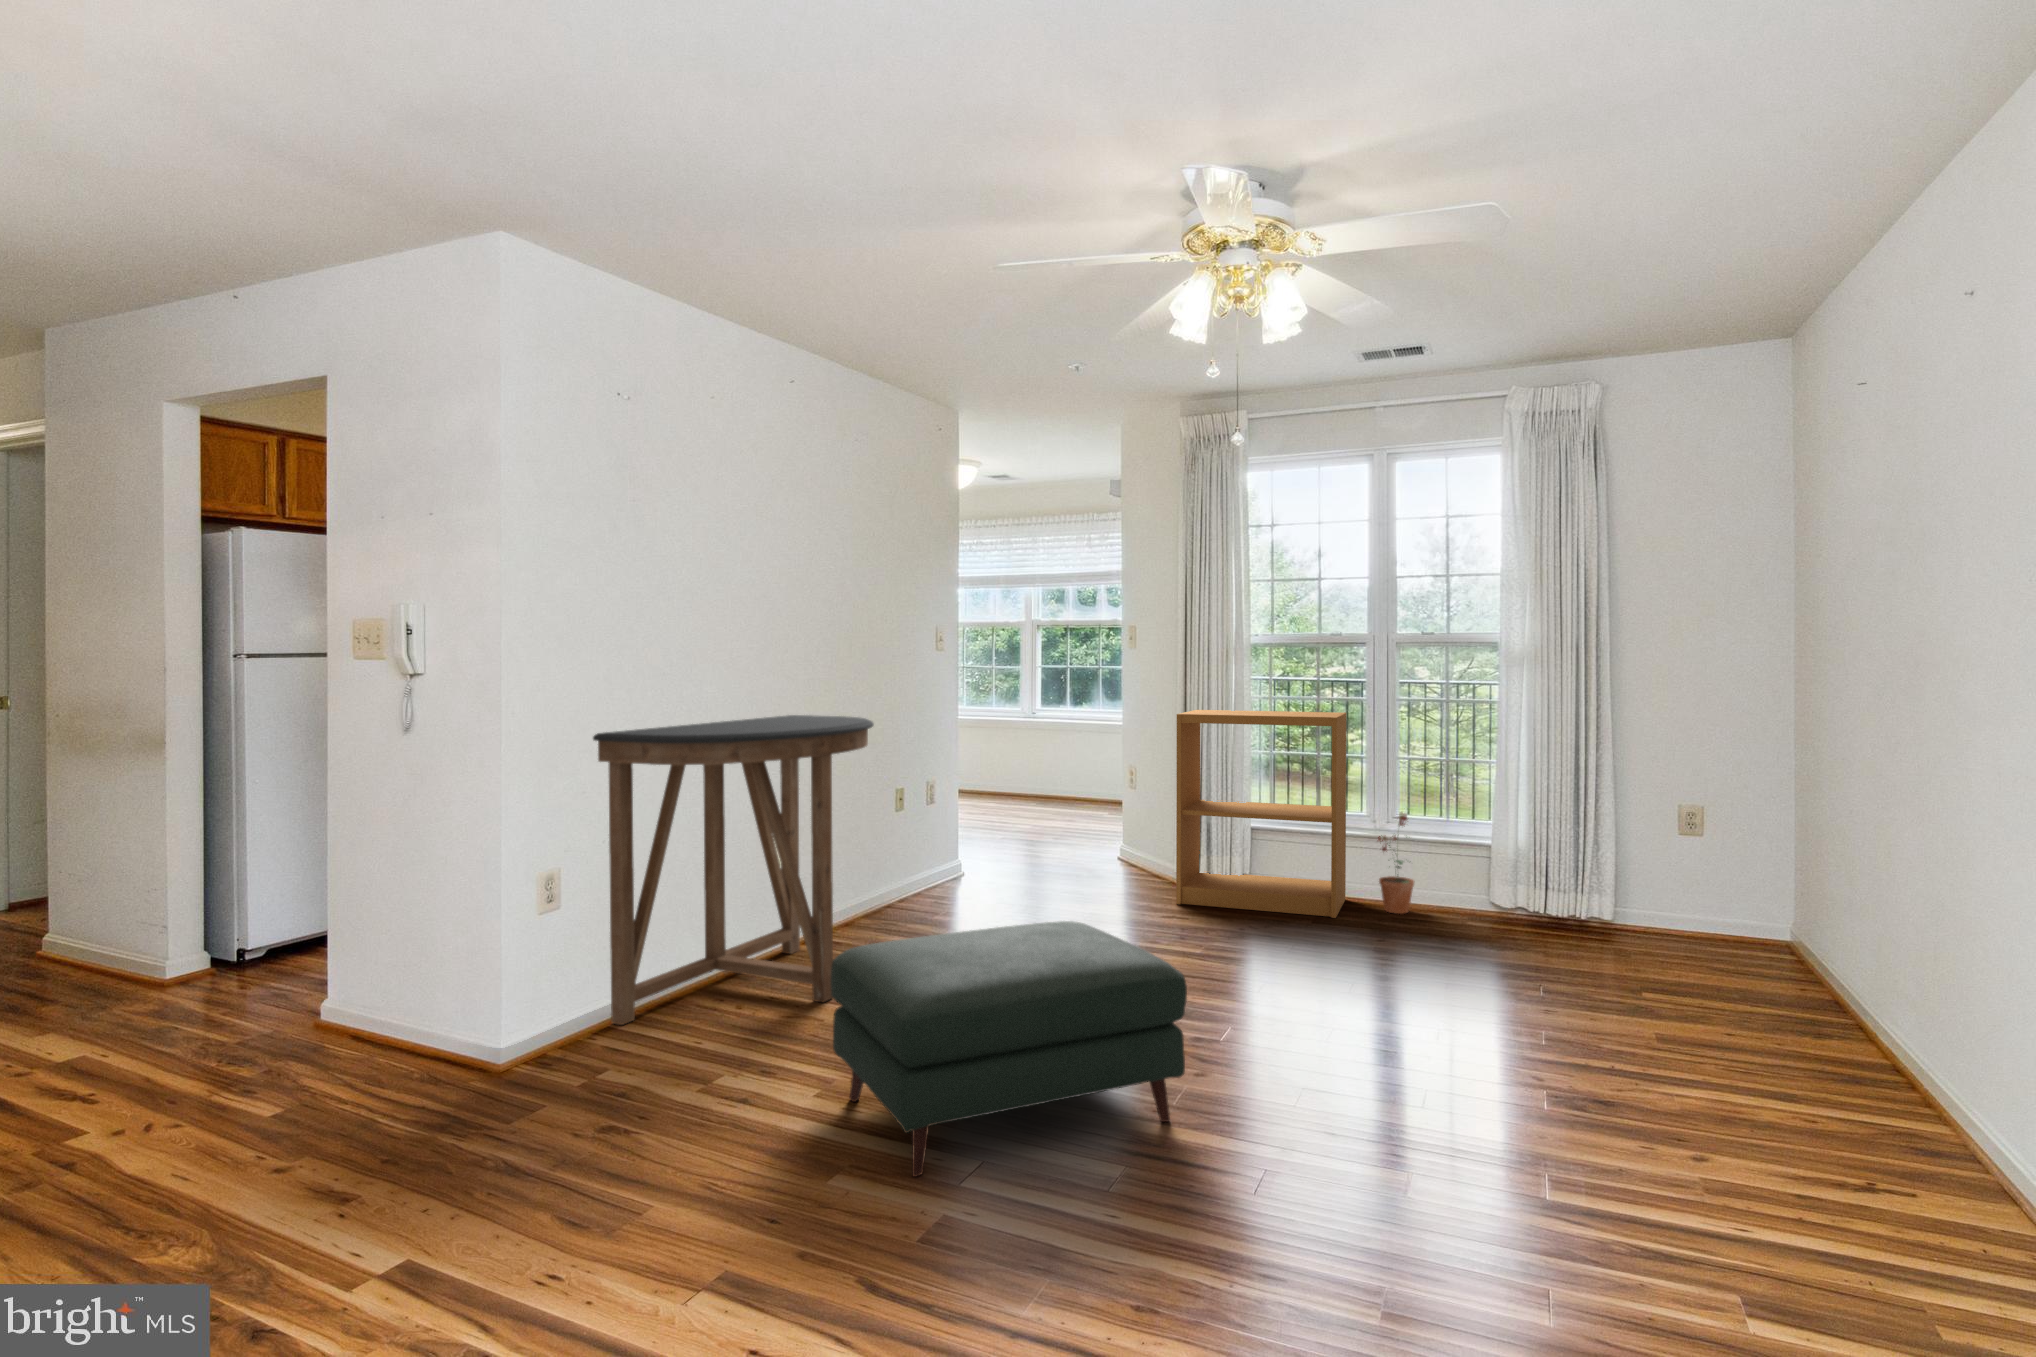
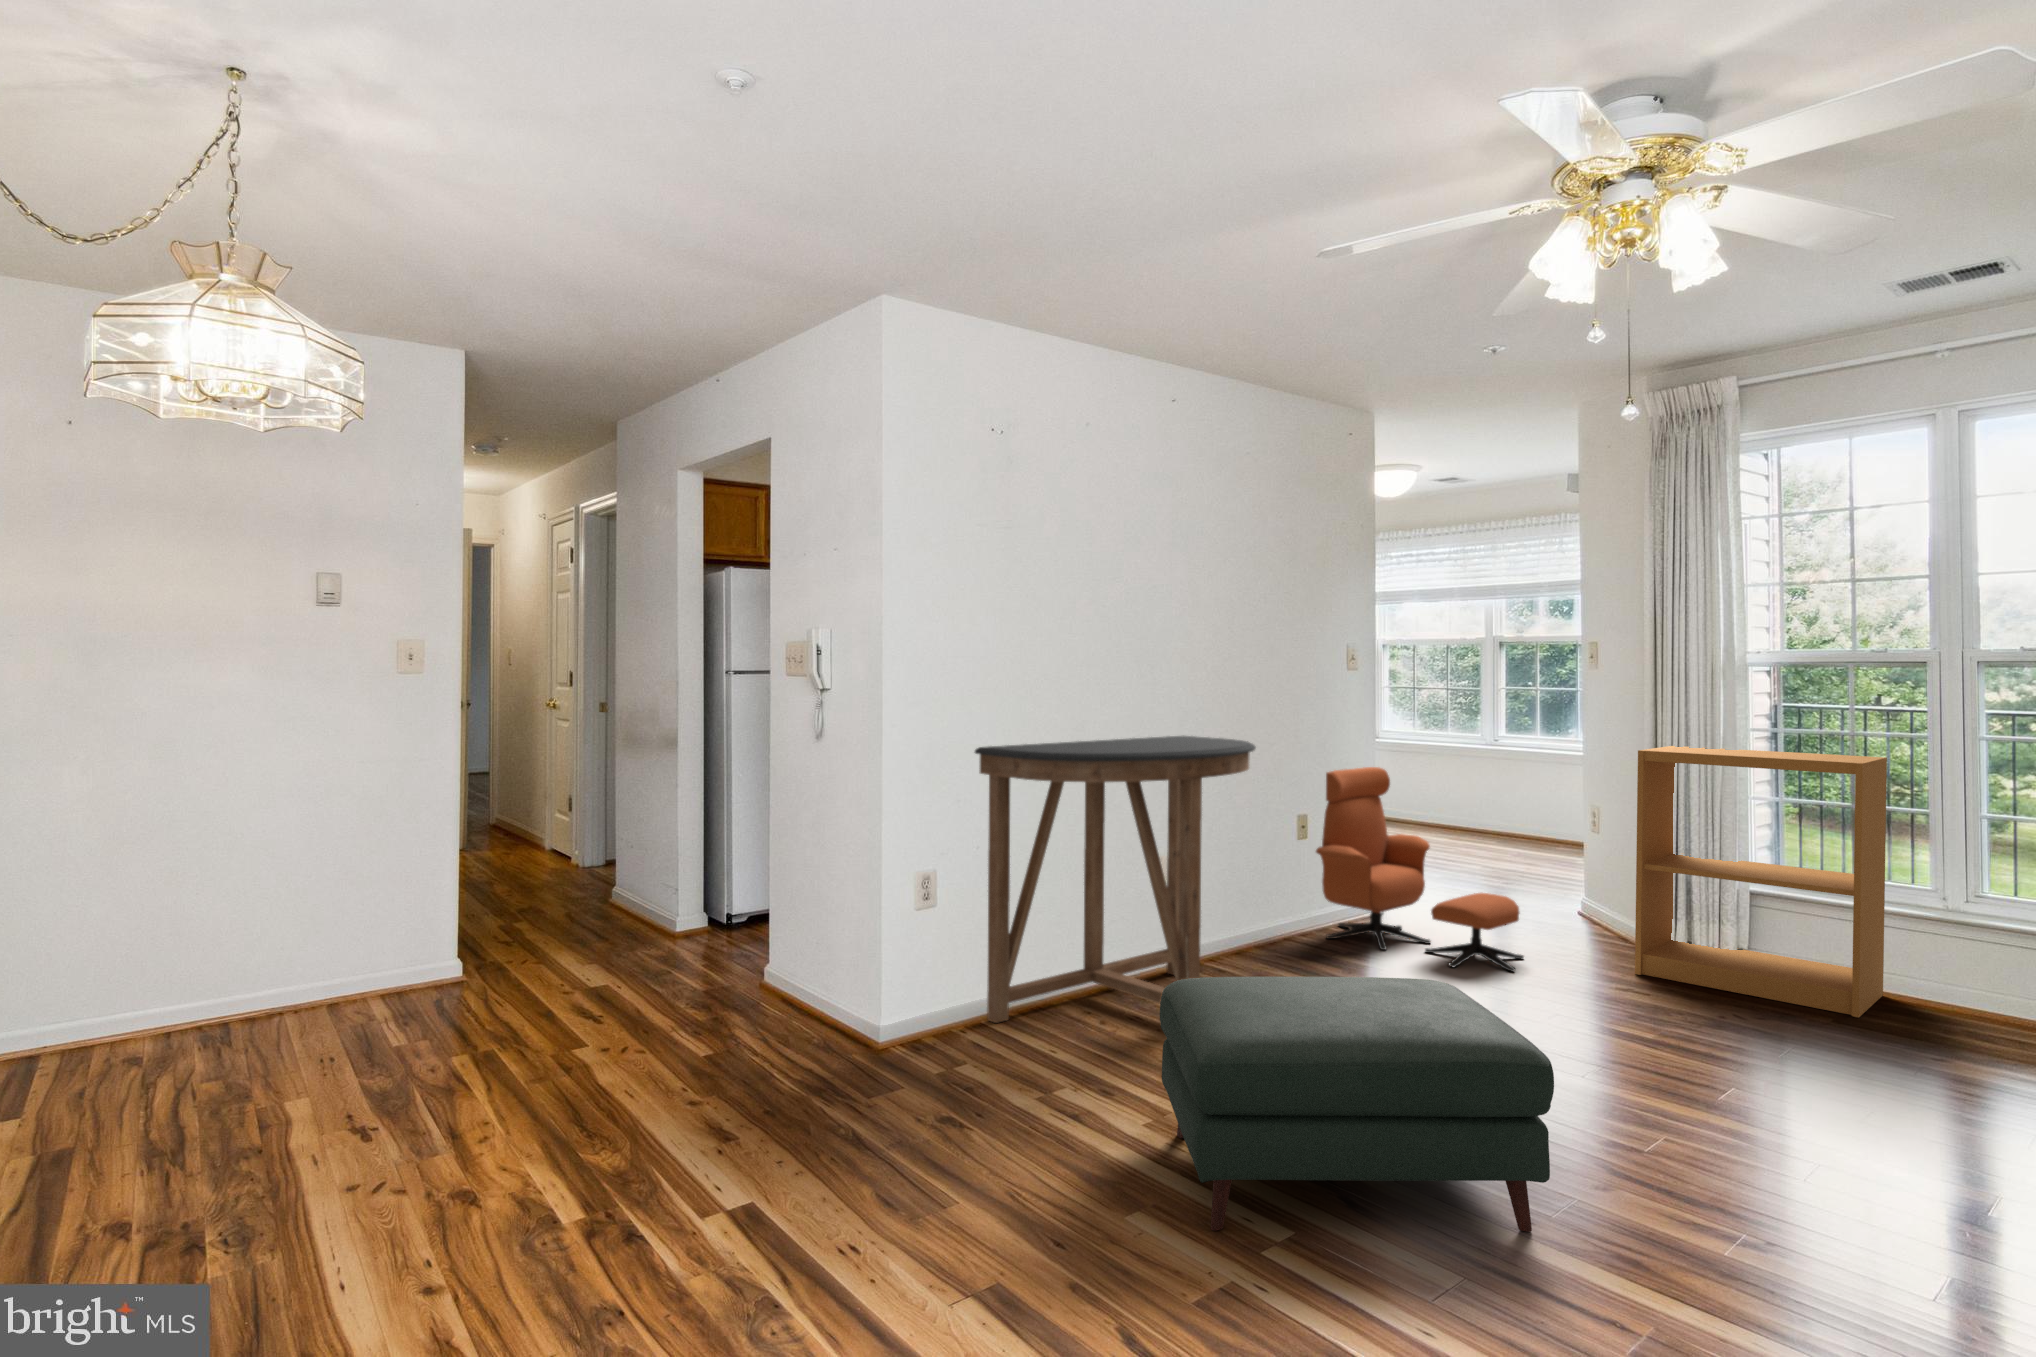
lounge chair: none [910,739,1090,916] -> present [1316,767,1524,972]
potted plant: present [1378,813,1414,914] -> none [1930,890,1990,1025]

